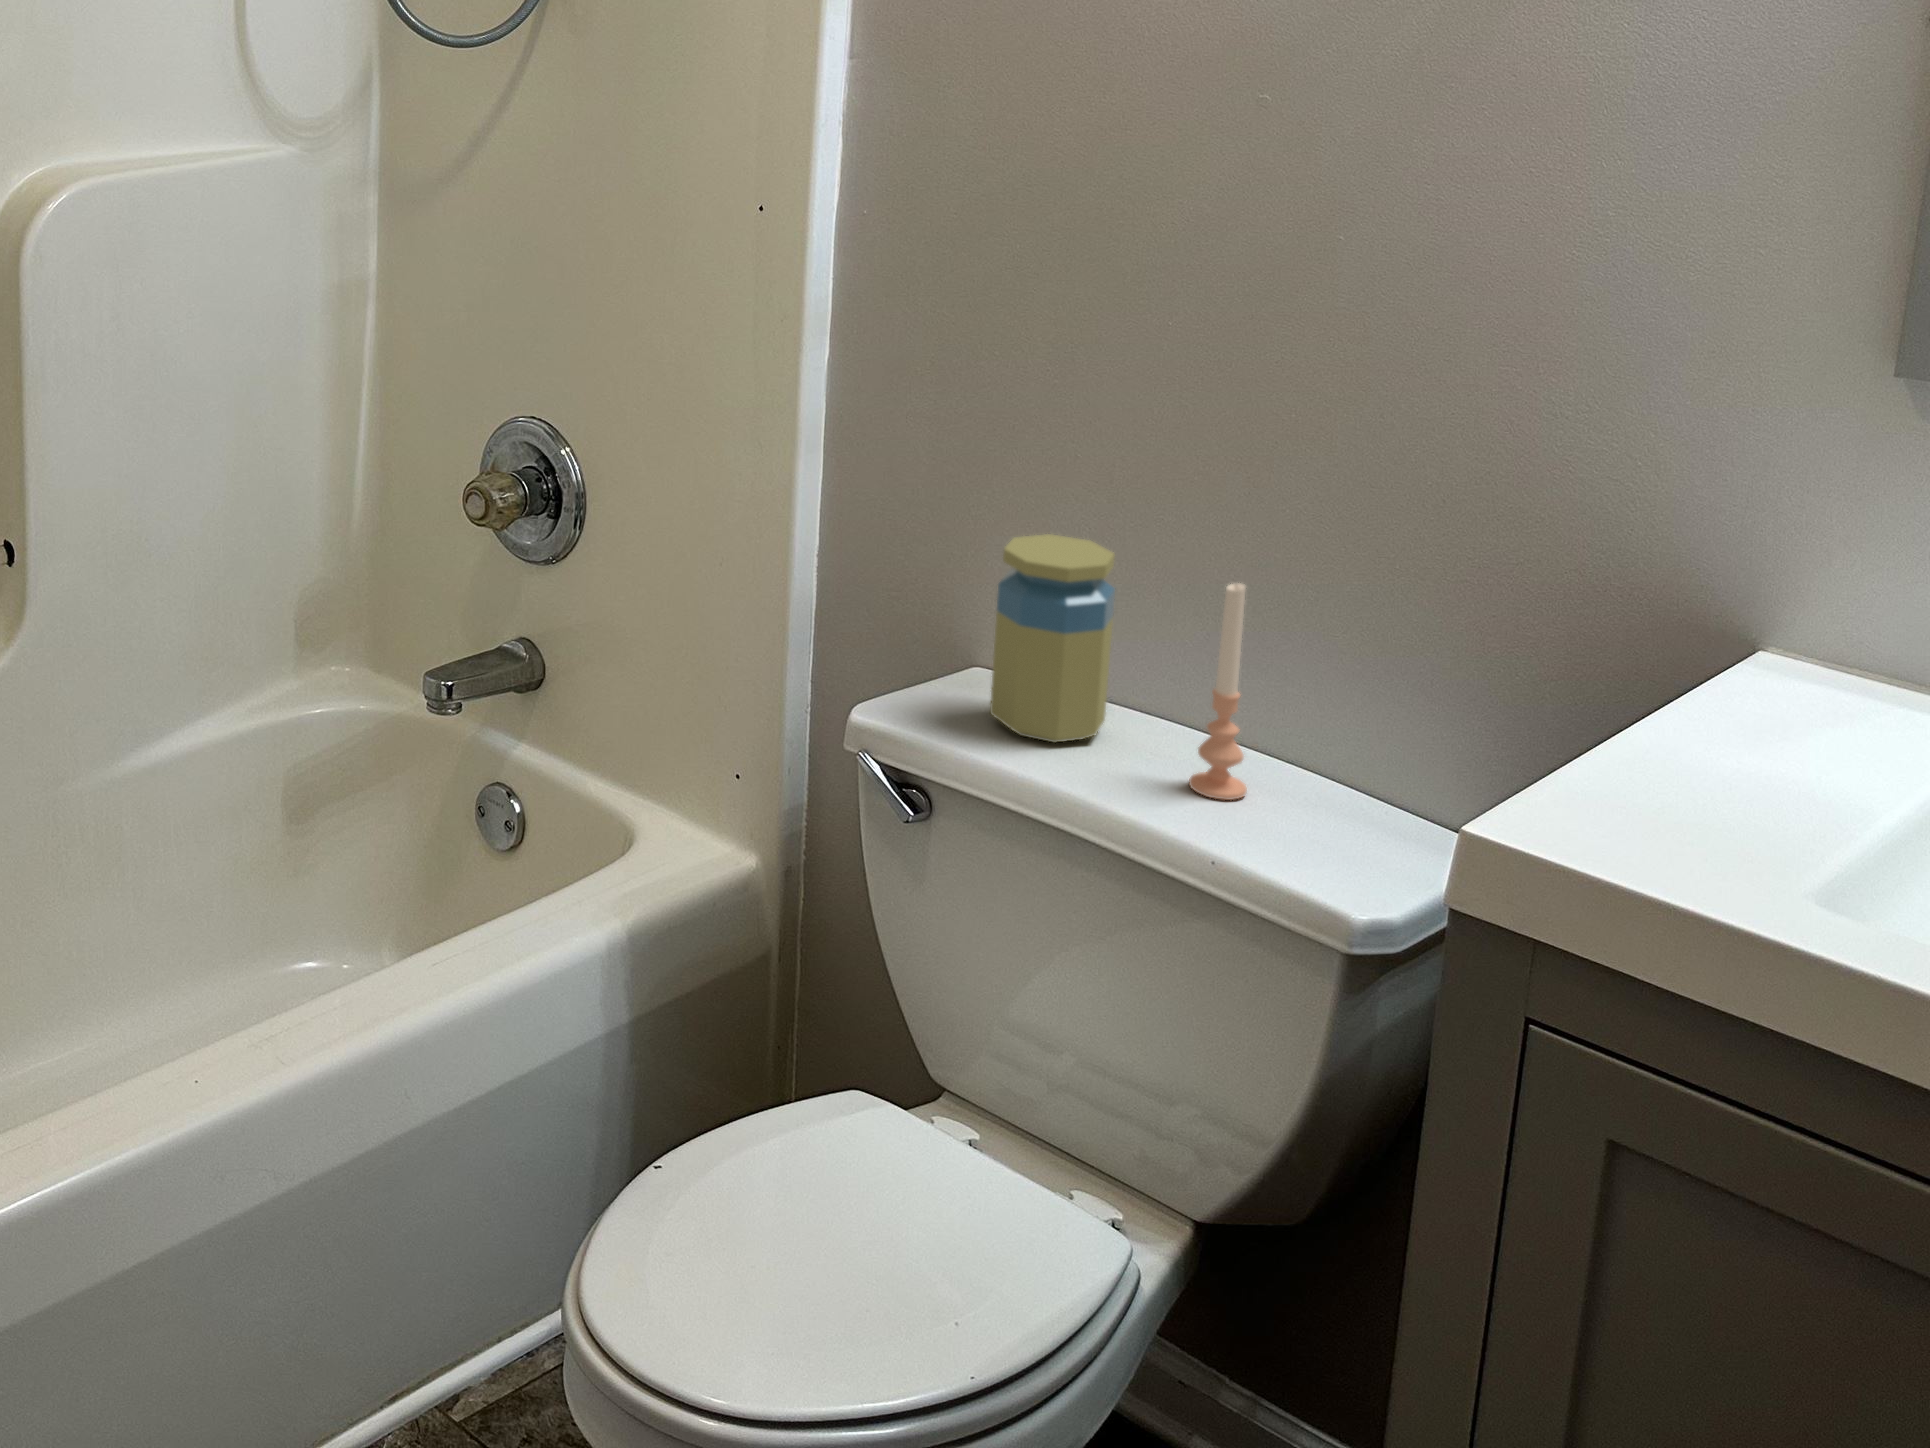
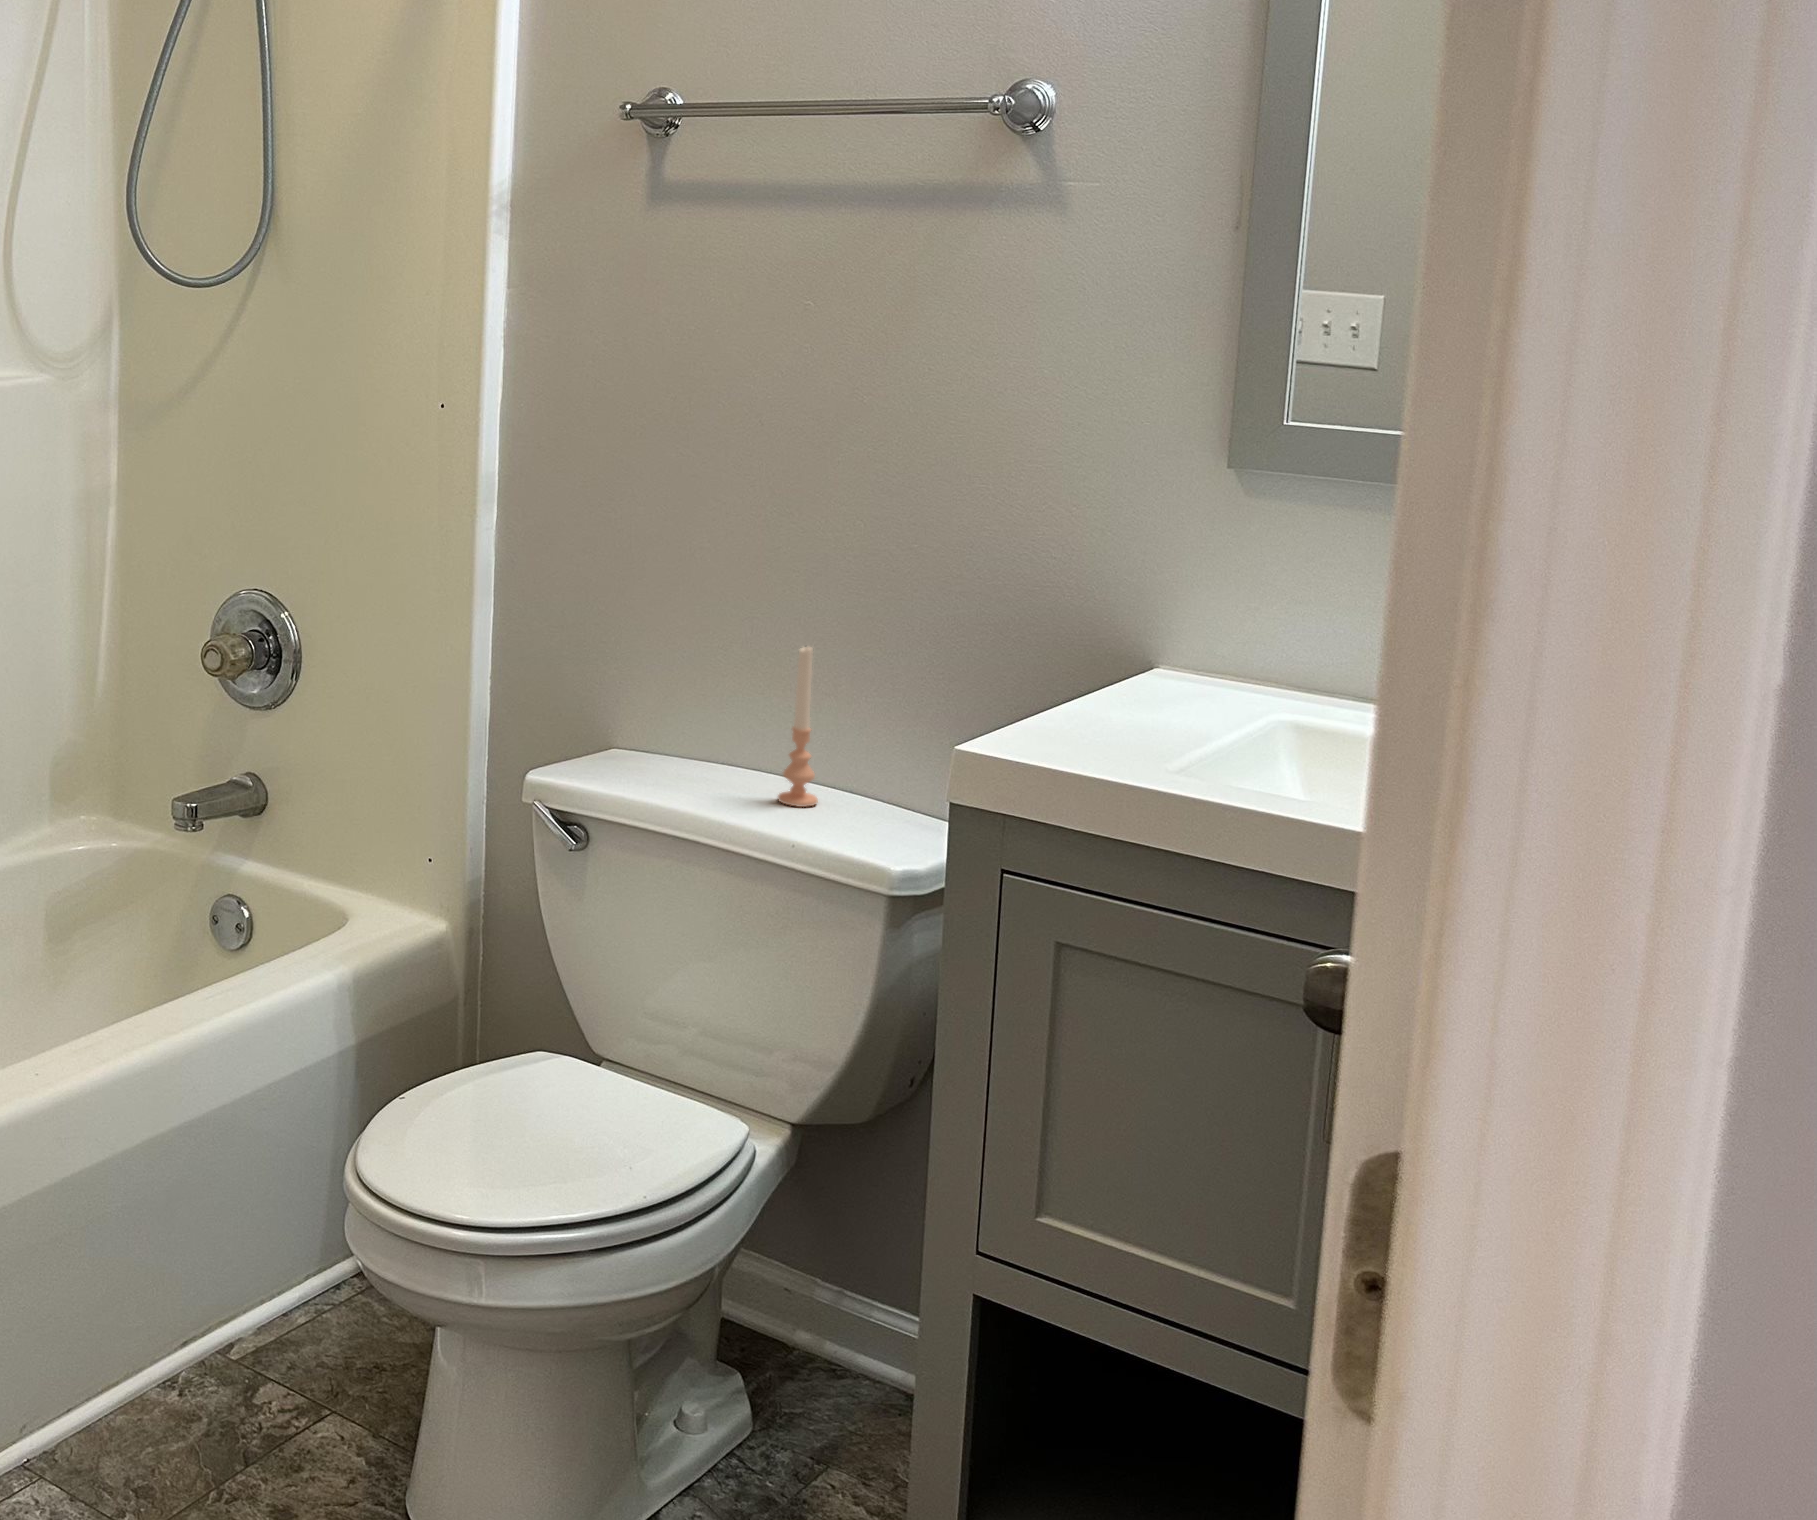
jar: present [990,534,1115,742] -> none [631,630,718,782]

